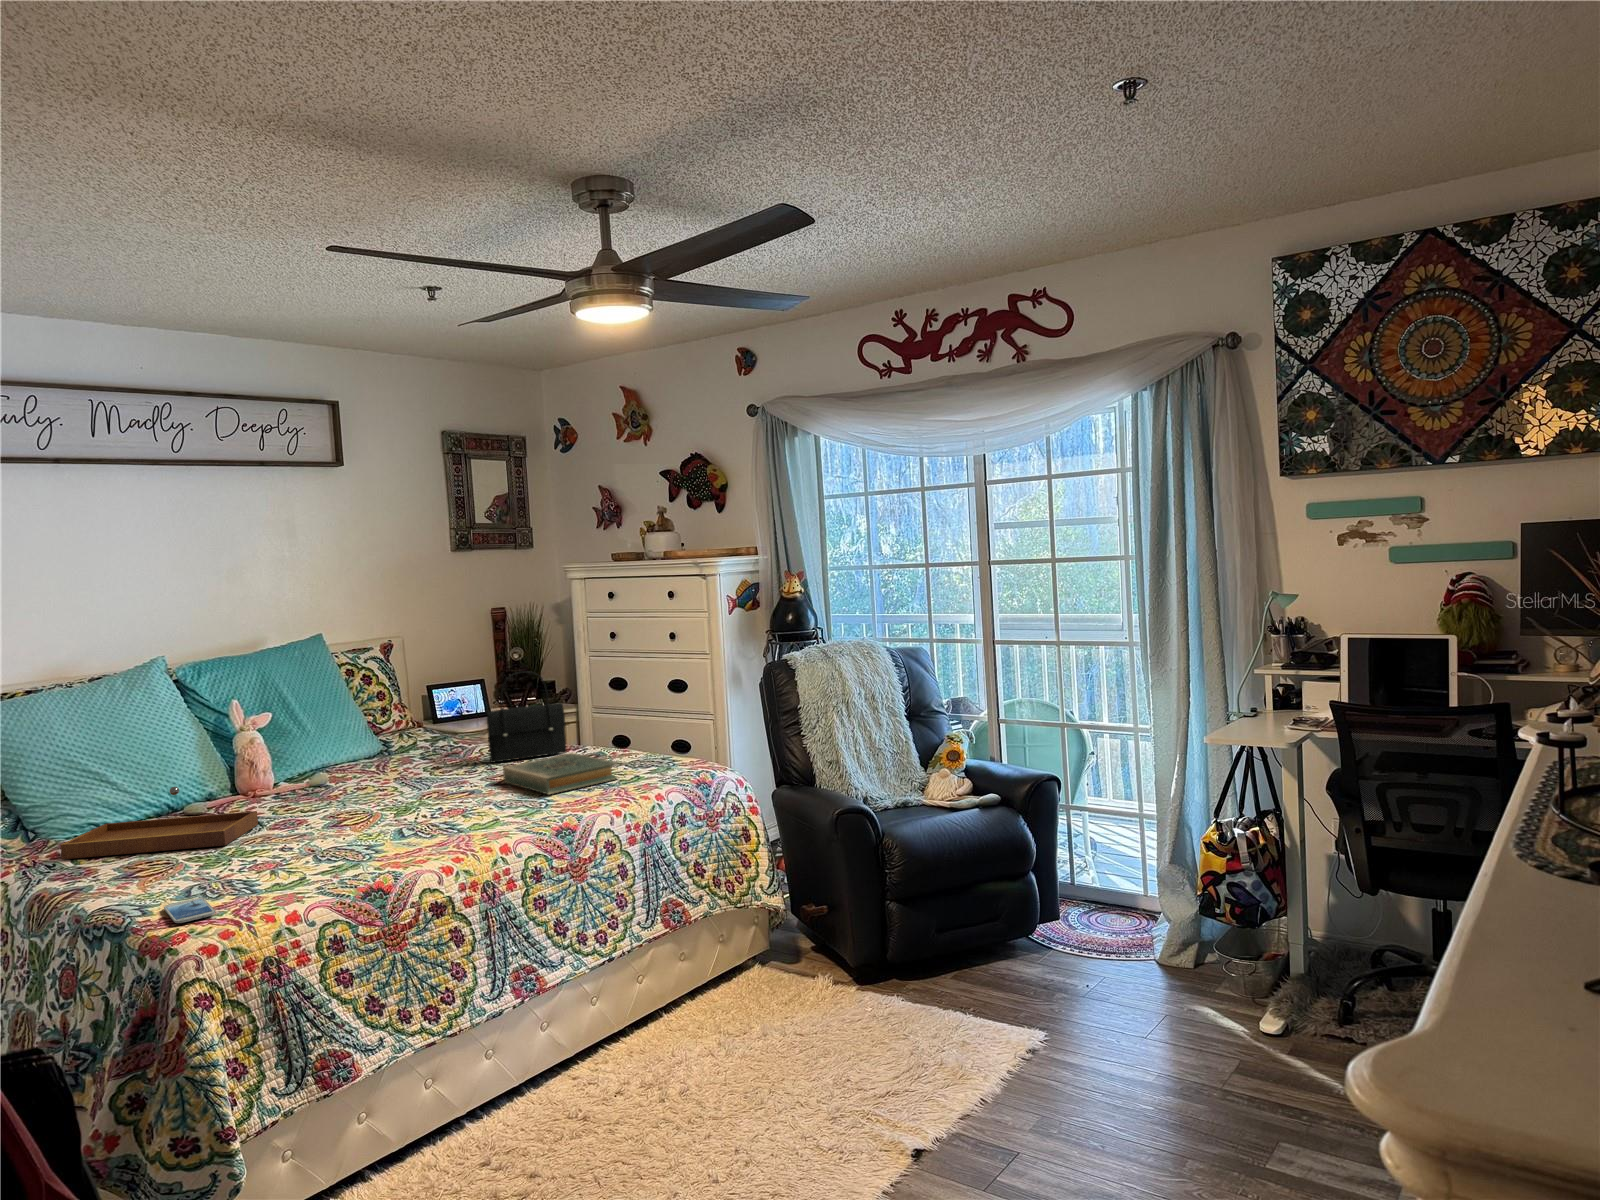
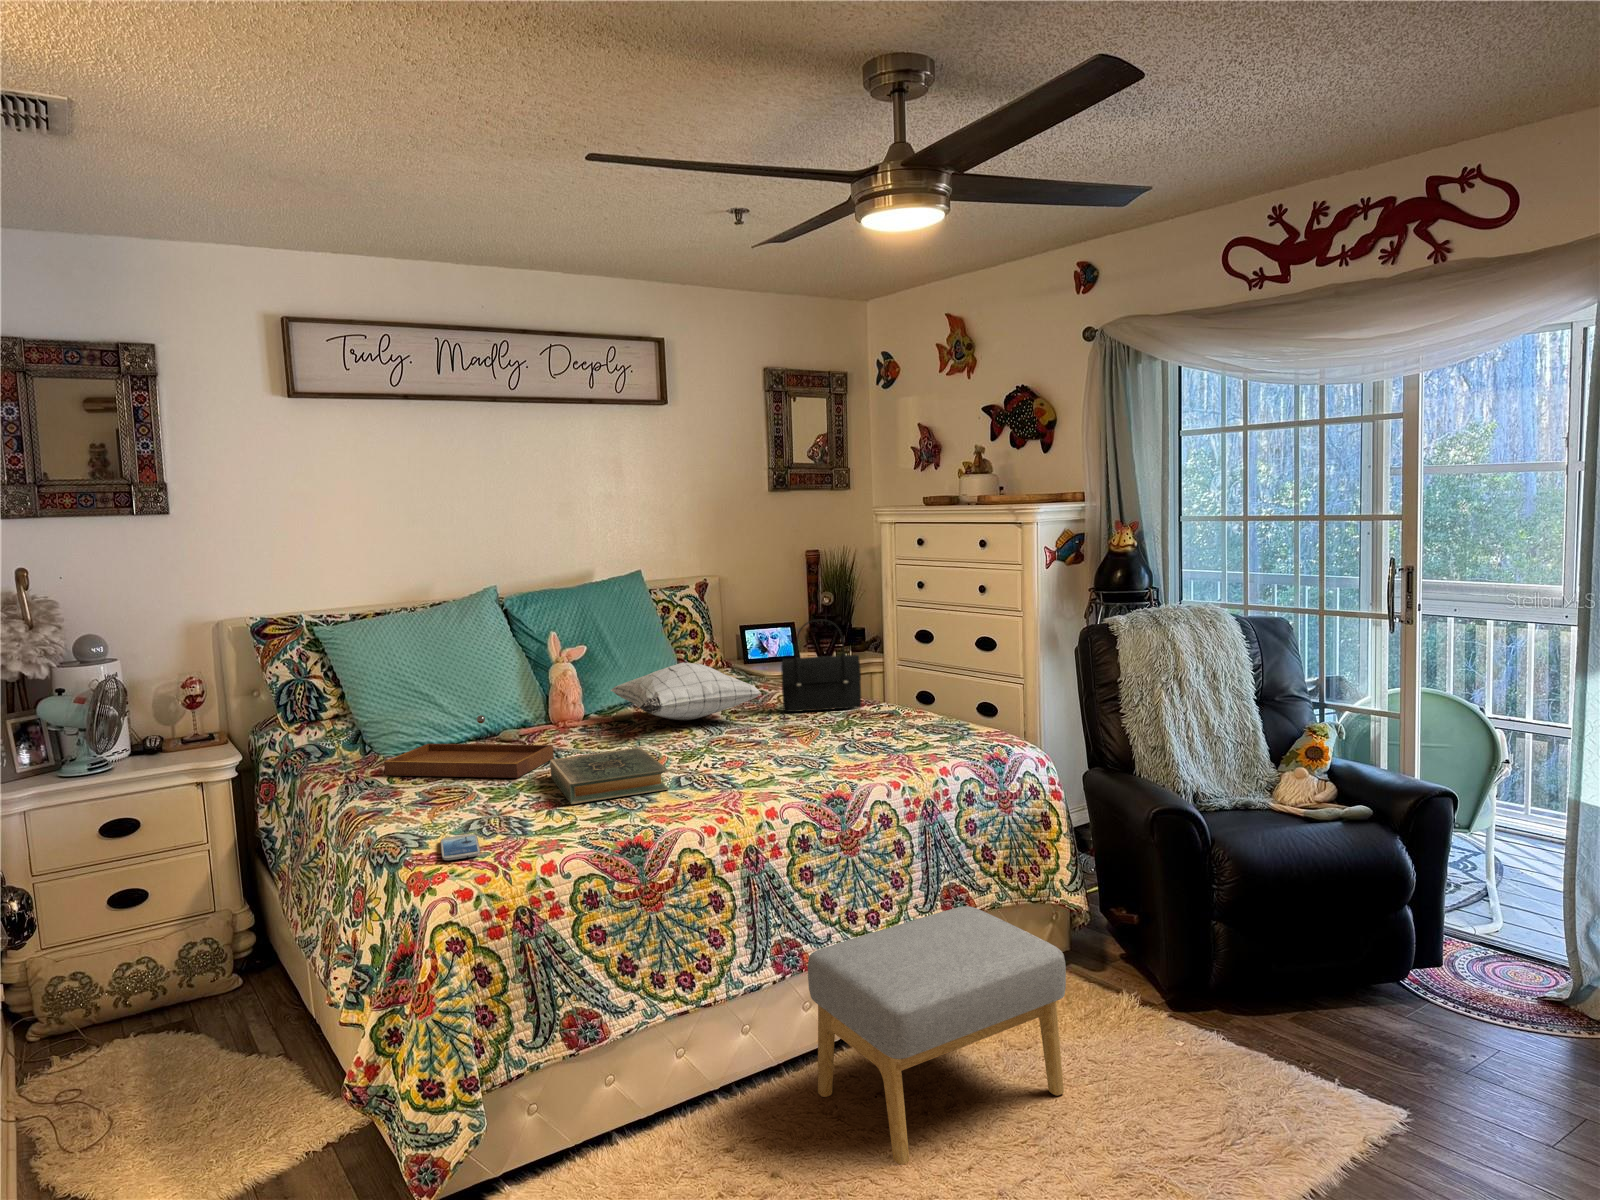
pillow: none [306,721,471,779] -> present [610,662,761,720]
hardback book: present [503,753,617,794] -> present [550,747,669,804]
footstool: none [547,916,779,1146] -> present [808,906,1066,1165]

